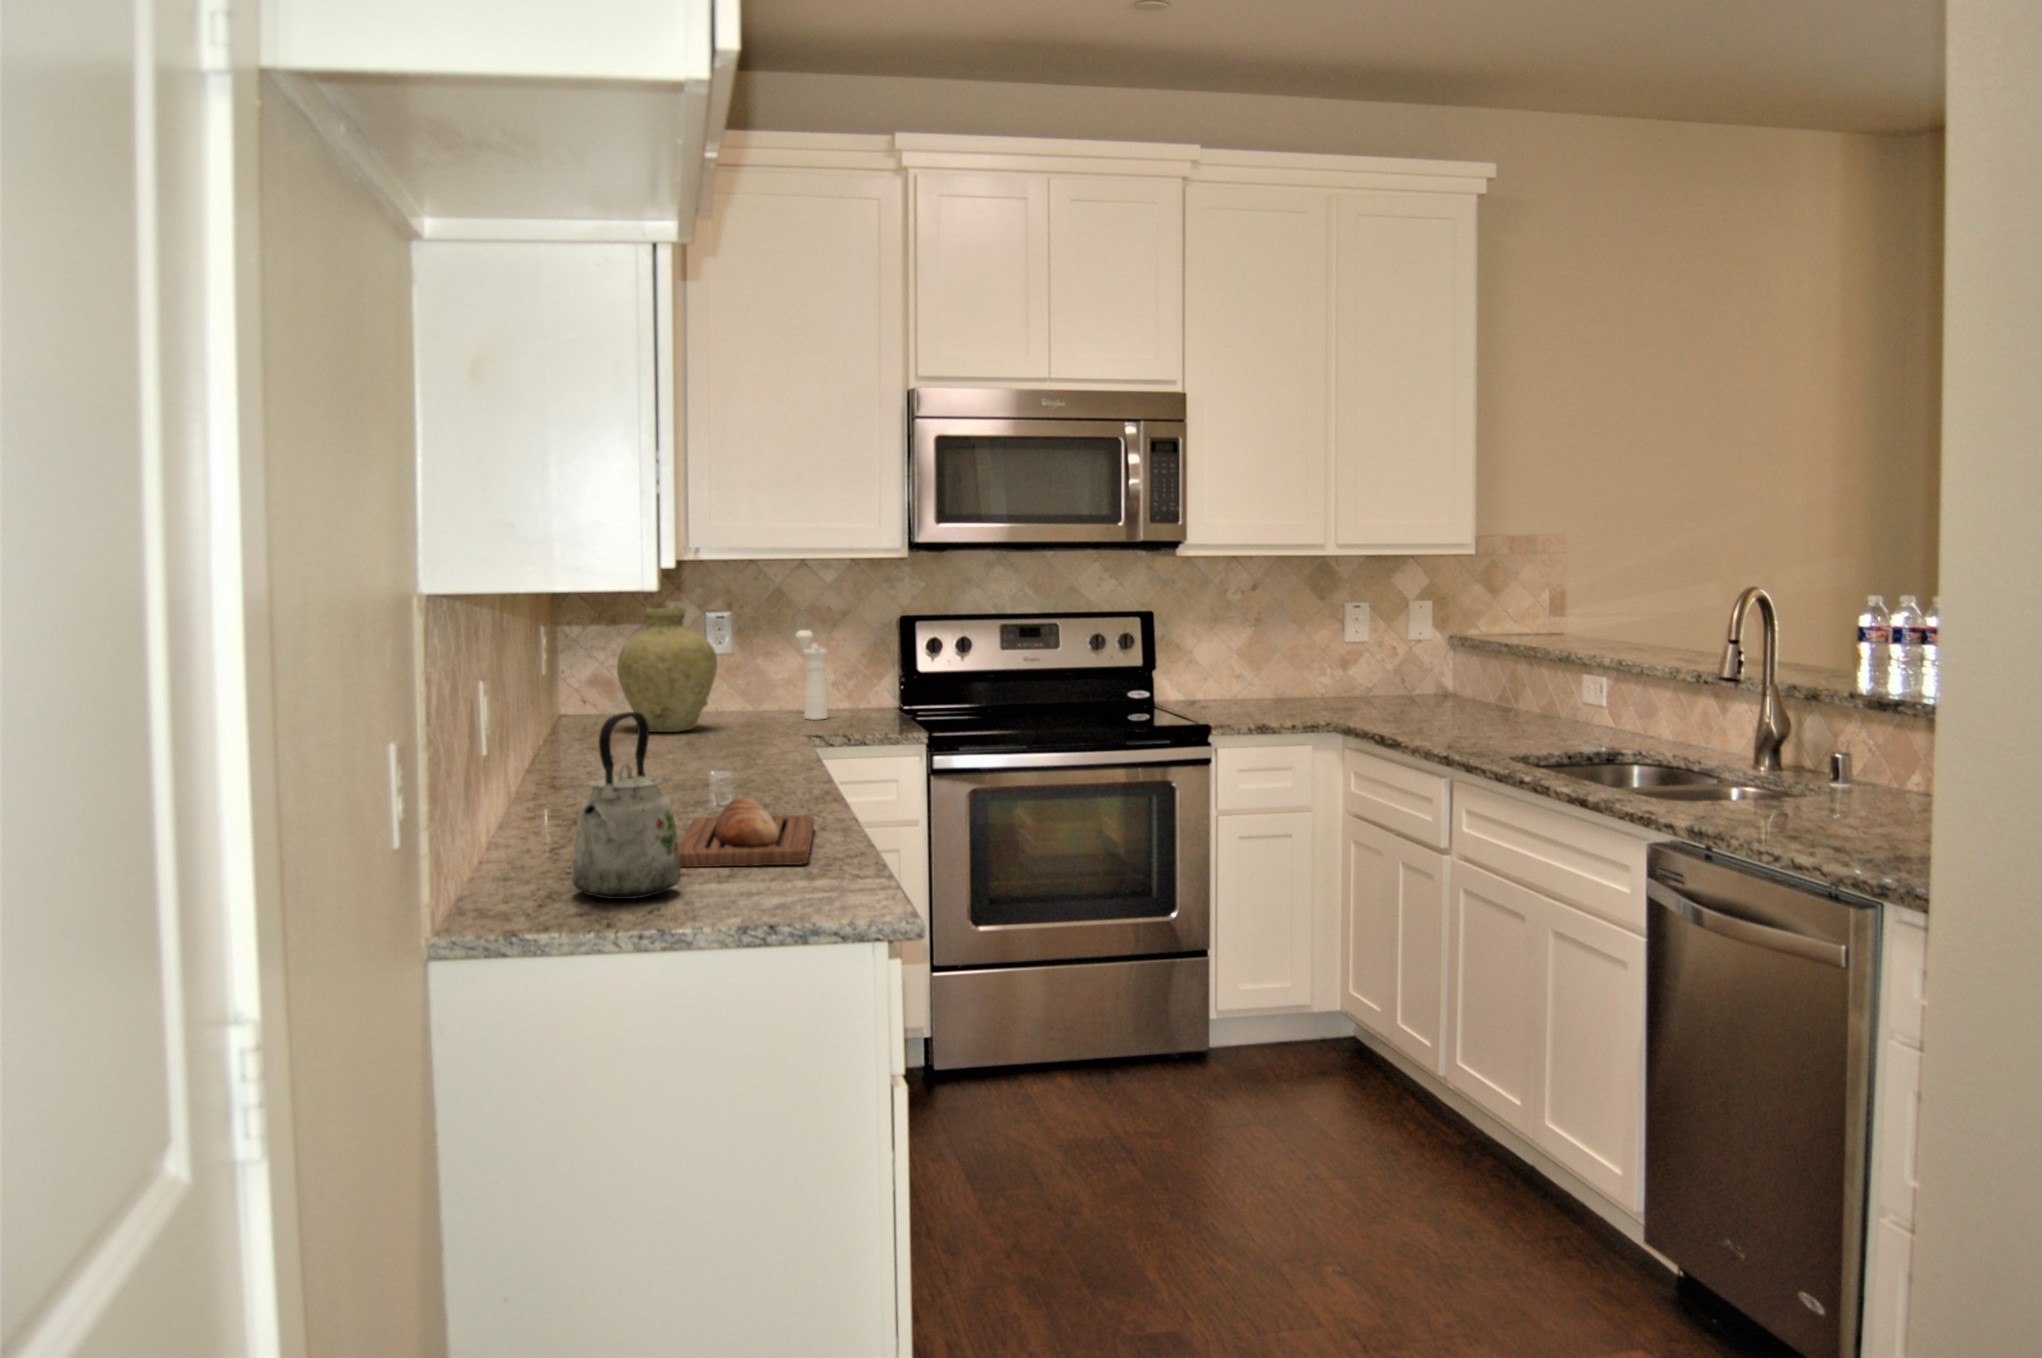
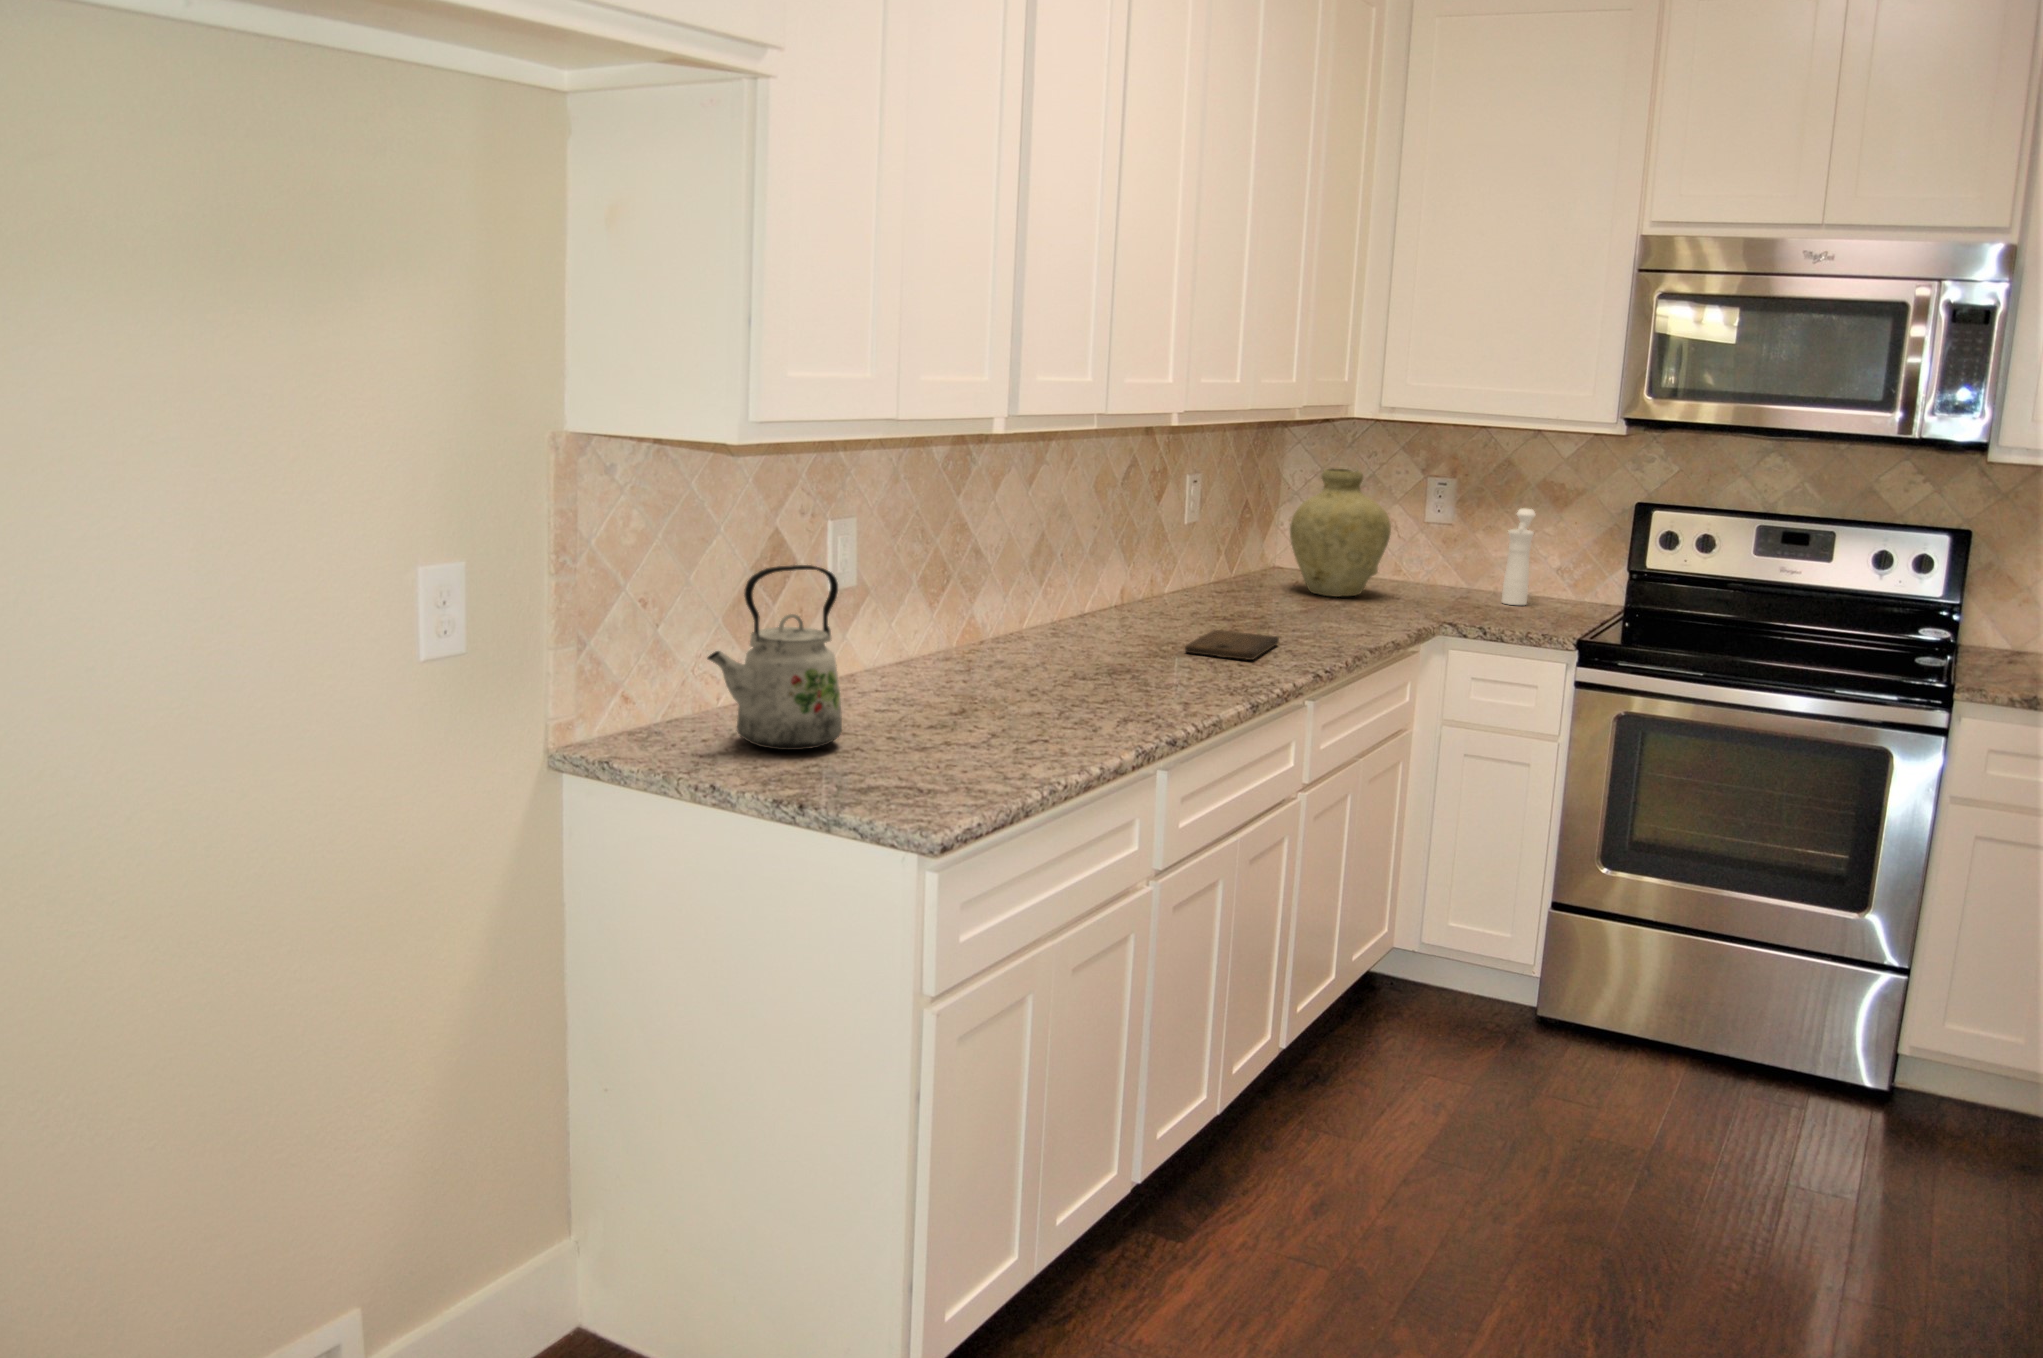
cutting board: none [684,762,768,786] -> present [1185,630,1279,660]
bread loaf: present [679,798,814,867] -> none [909,670,1143,751]

